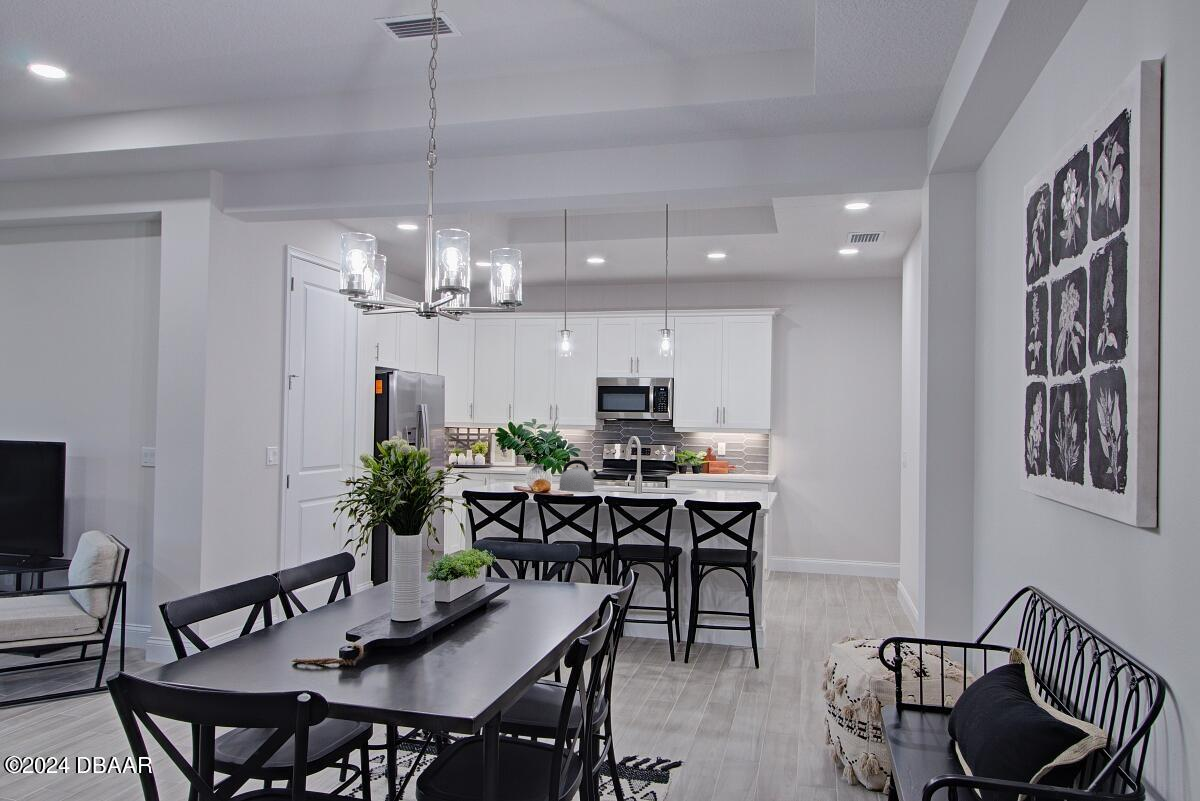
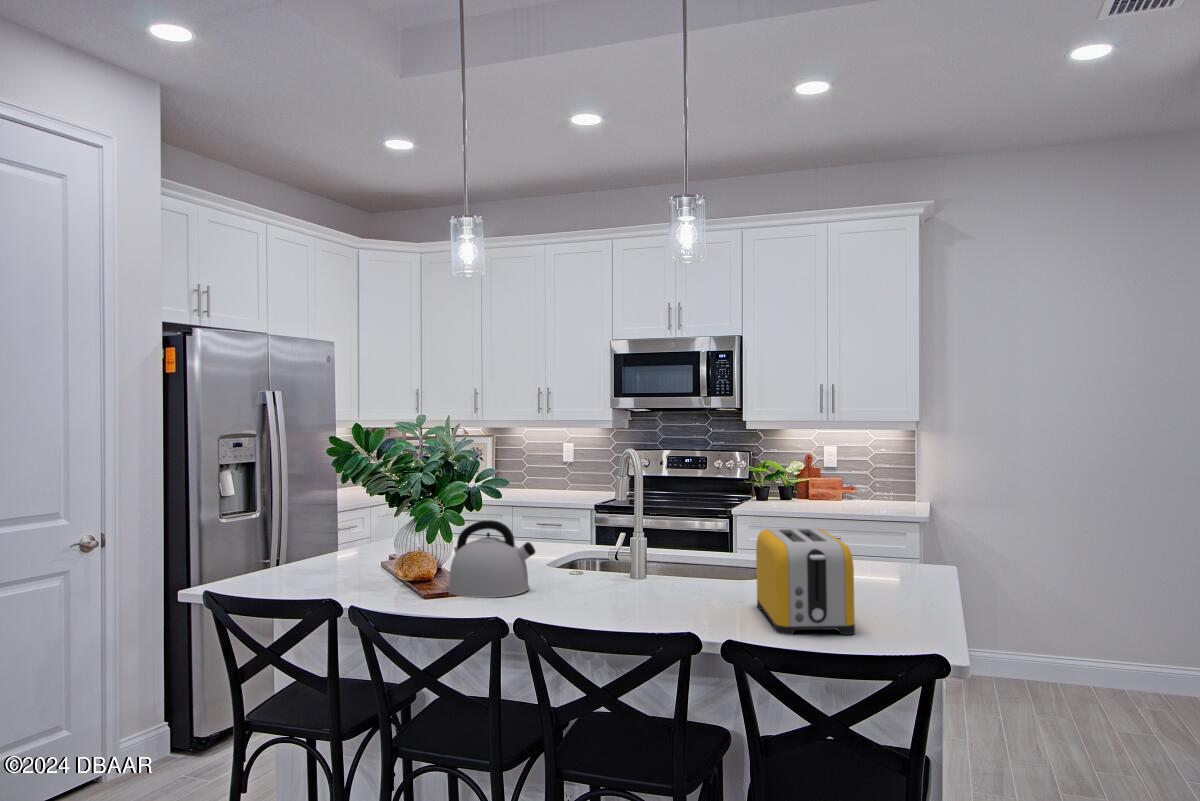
toaster: none [694,463,733,500] -> present [756,528,855,635]

